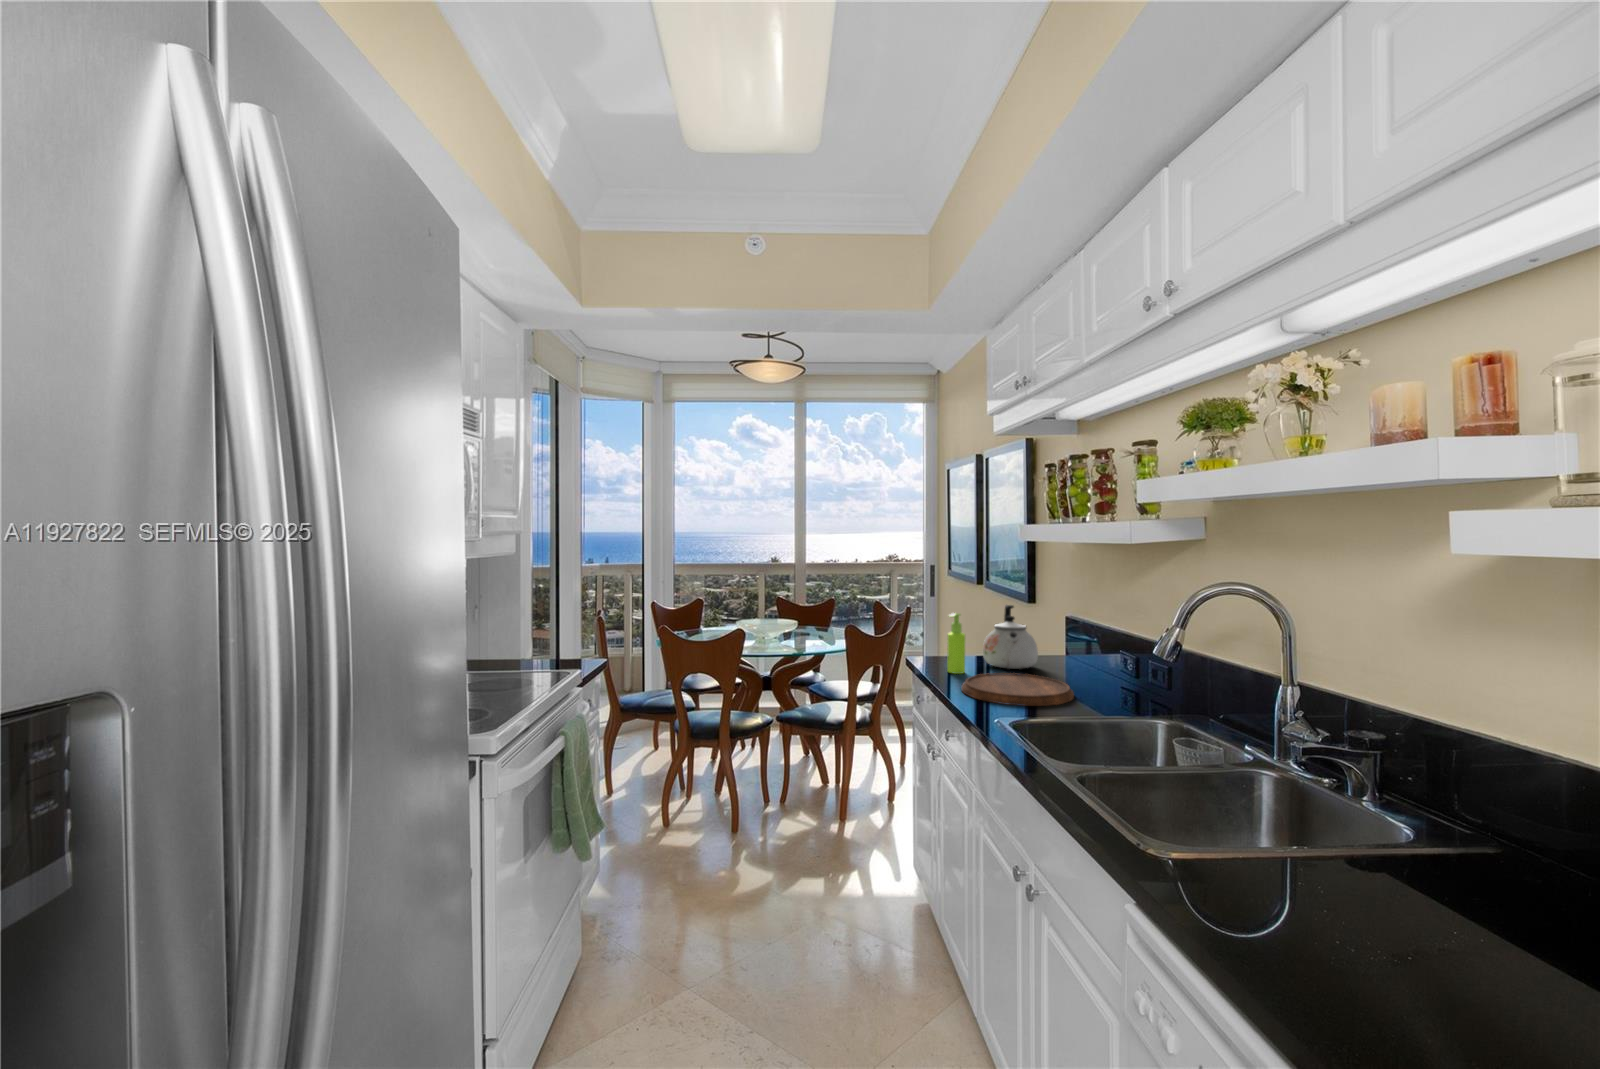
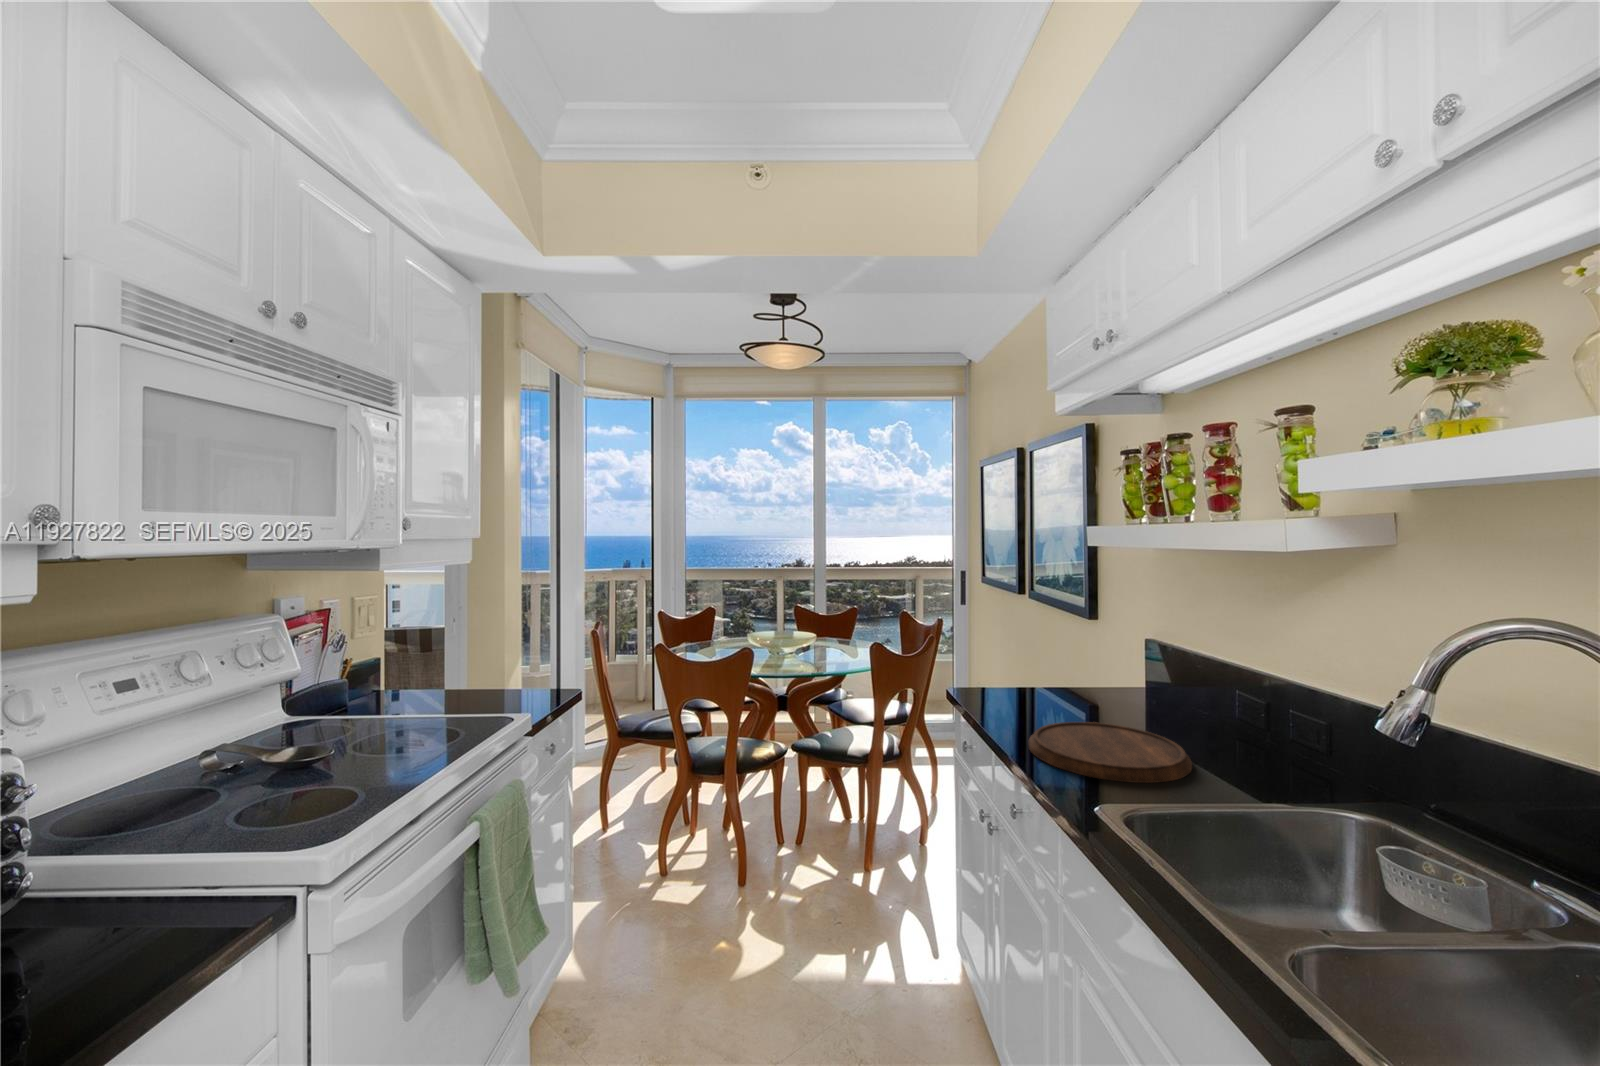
kettle: present [983,605,1038,669] -> none [1044,626,1117,710]
soap dispenser: present [947,613,965,674] -> none [1002,639,1026,718]

